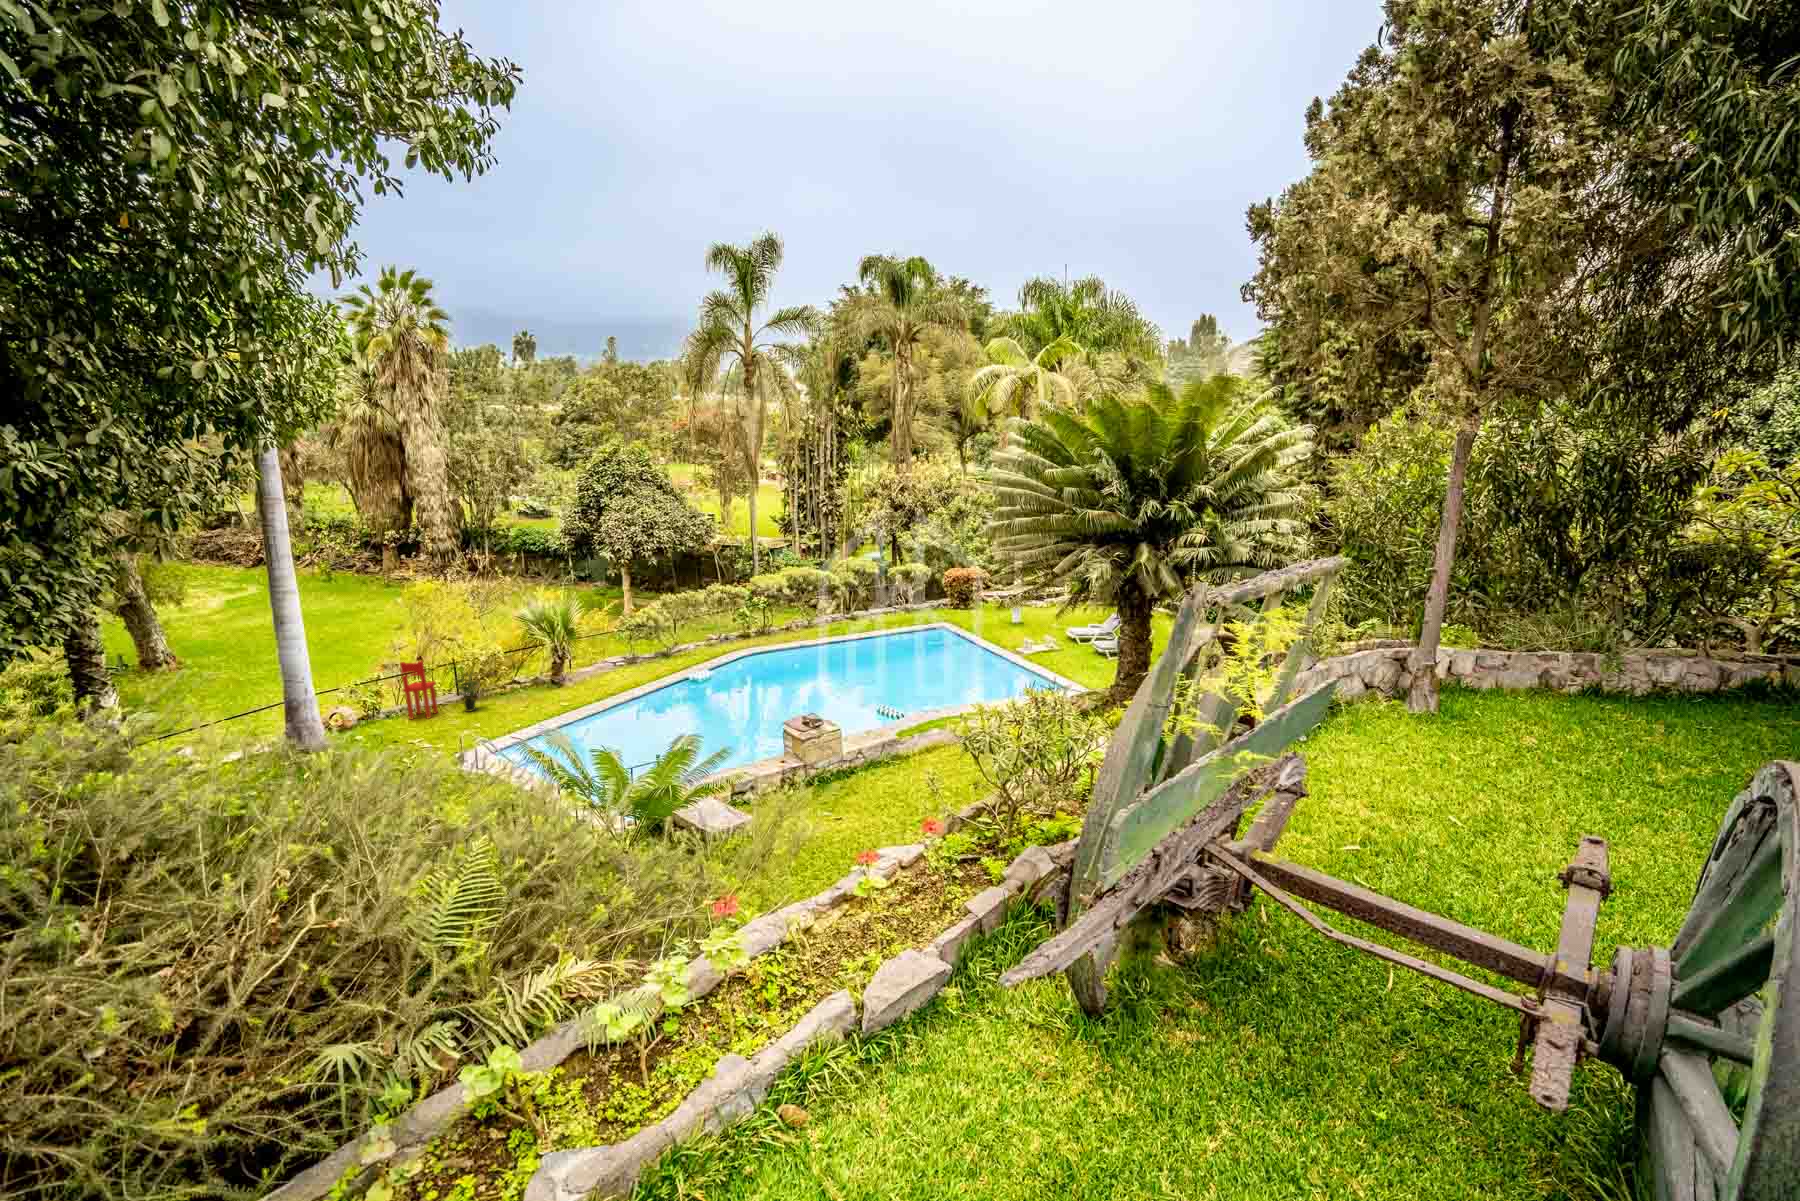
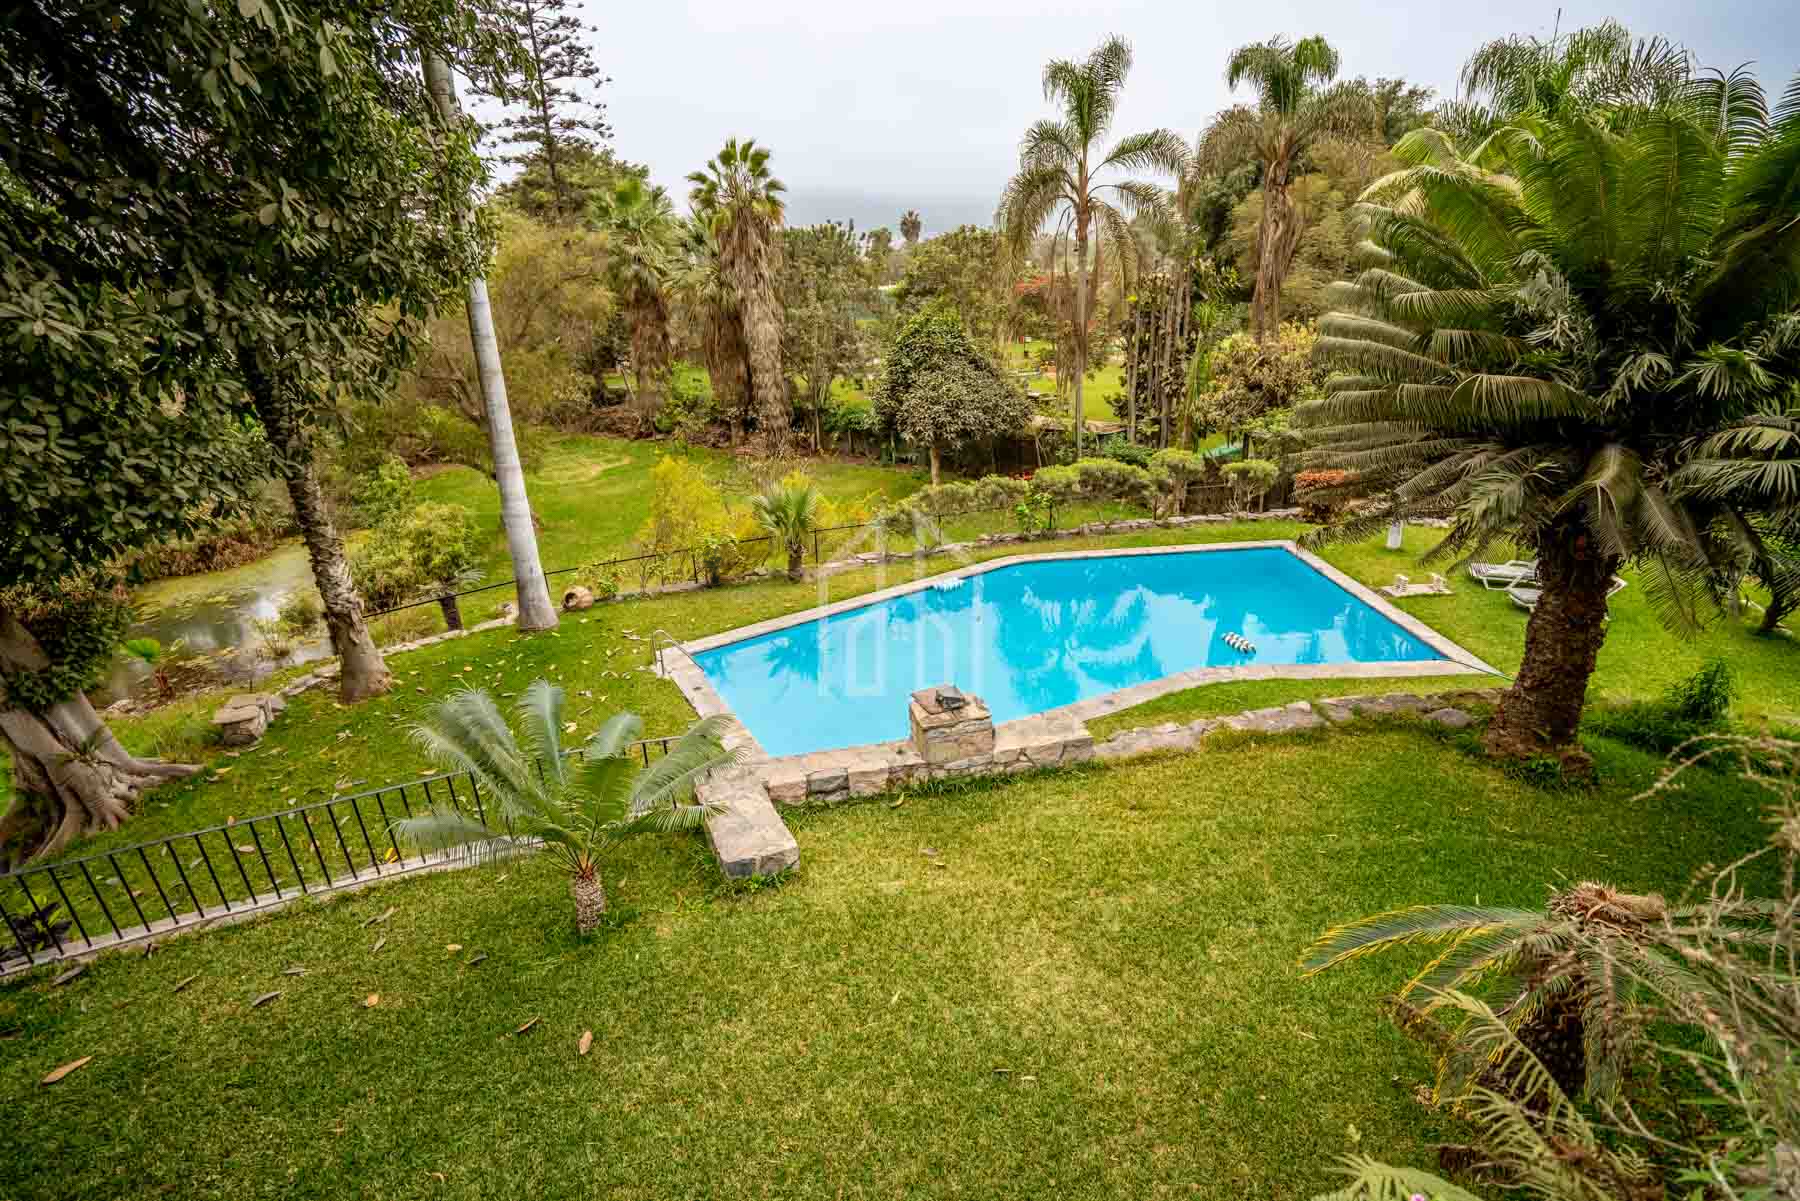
chair: present [400,661,438,719] -> none [656,531,690,588]

